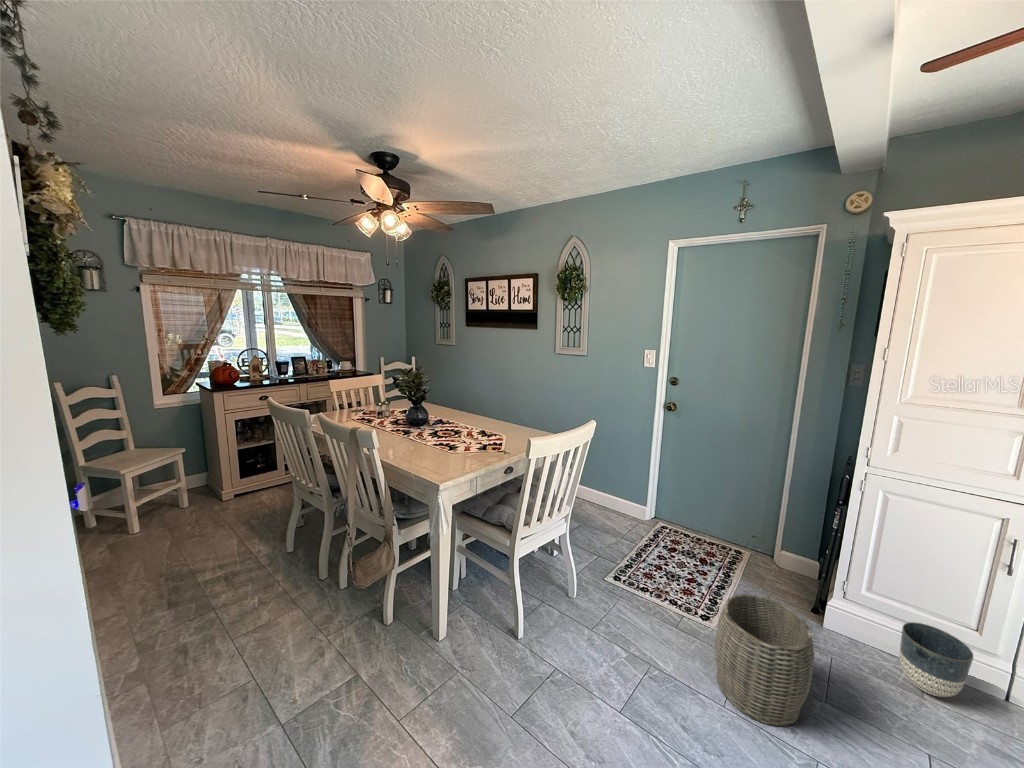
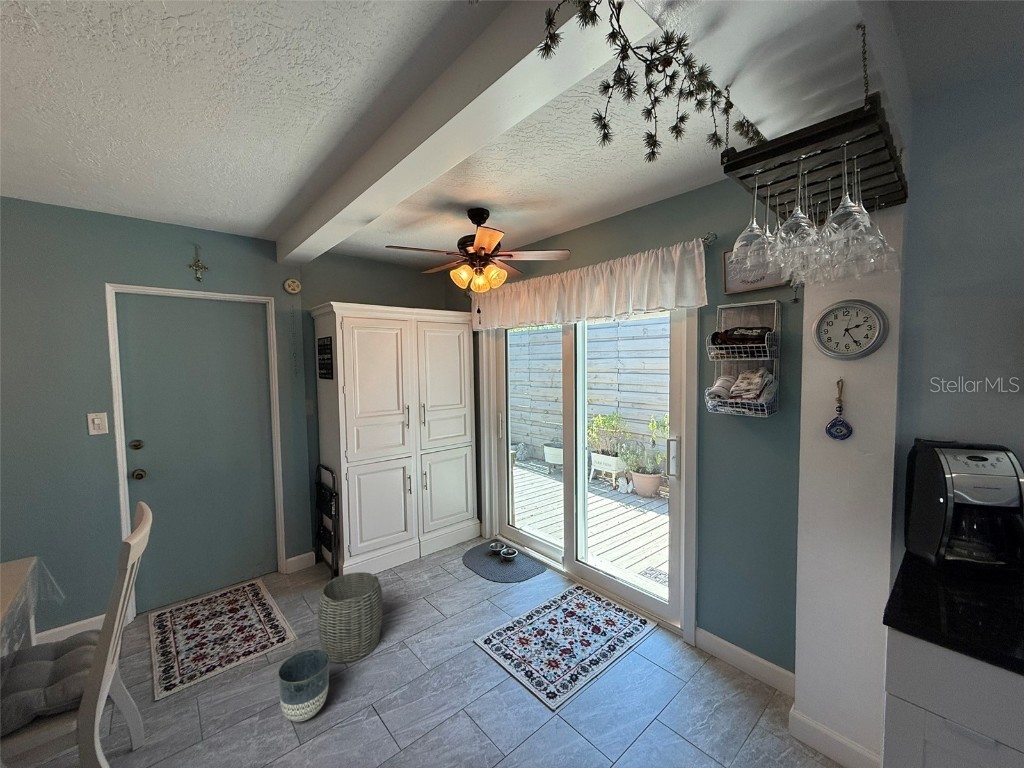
planter: present [899,622,973,697] -> present [278,649,330,722]

